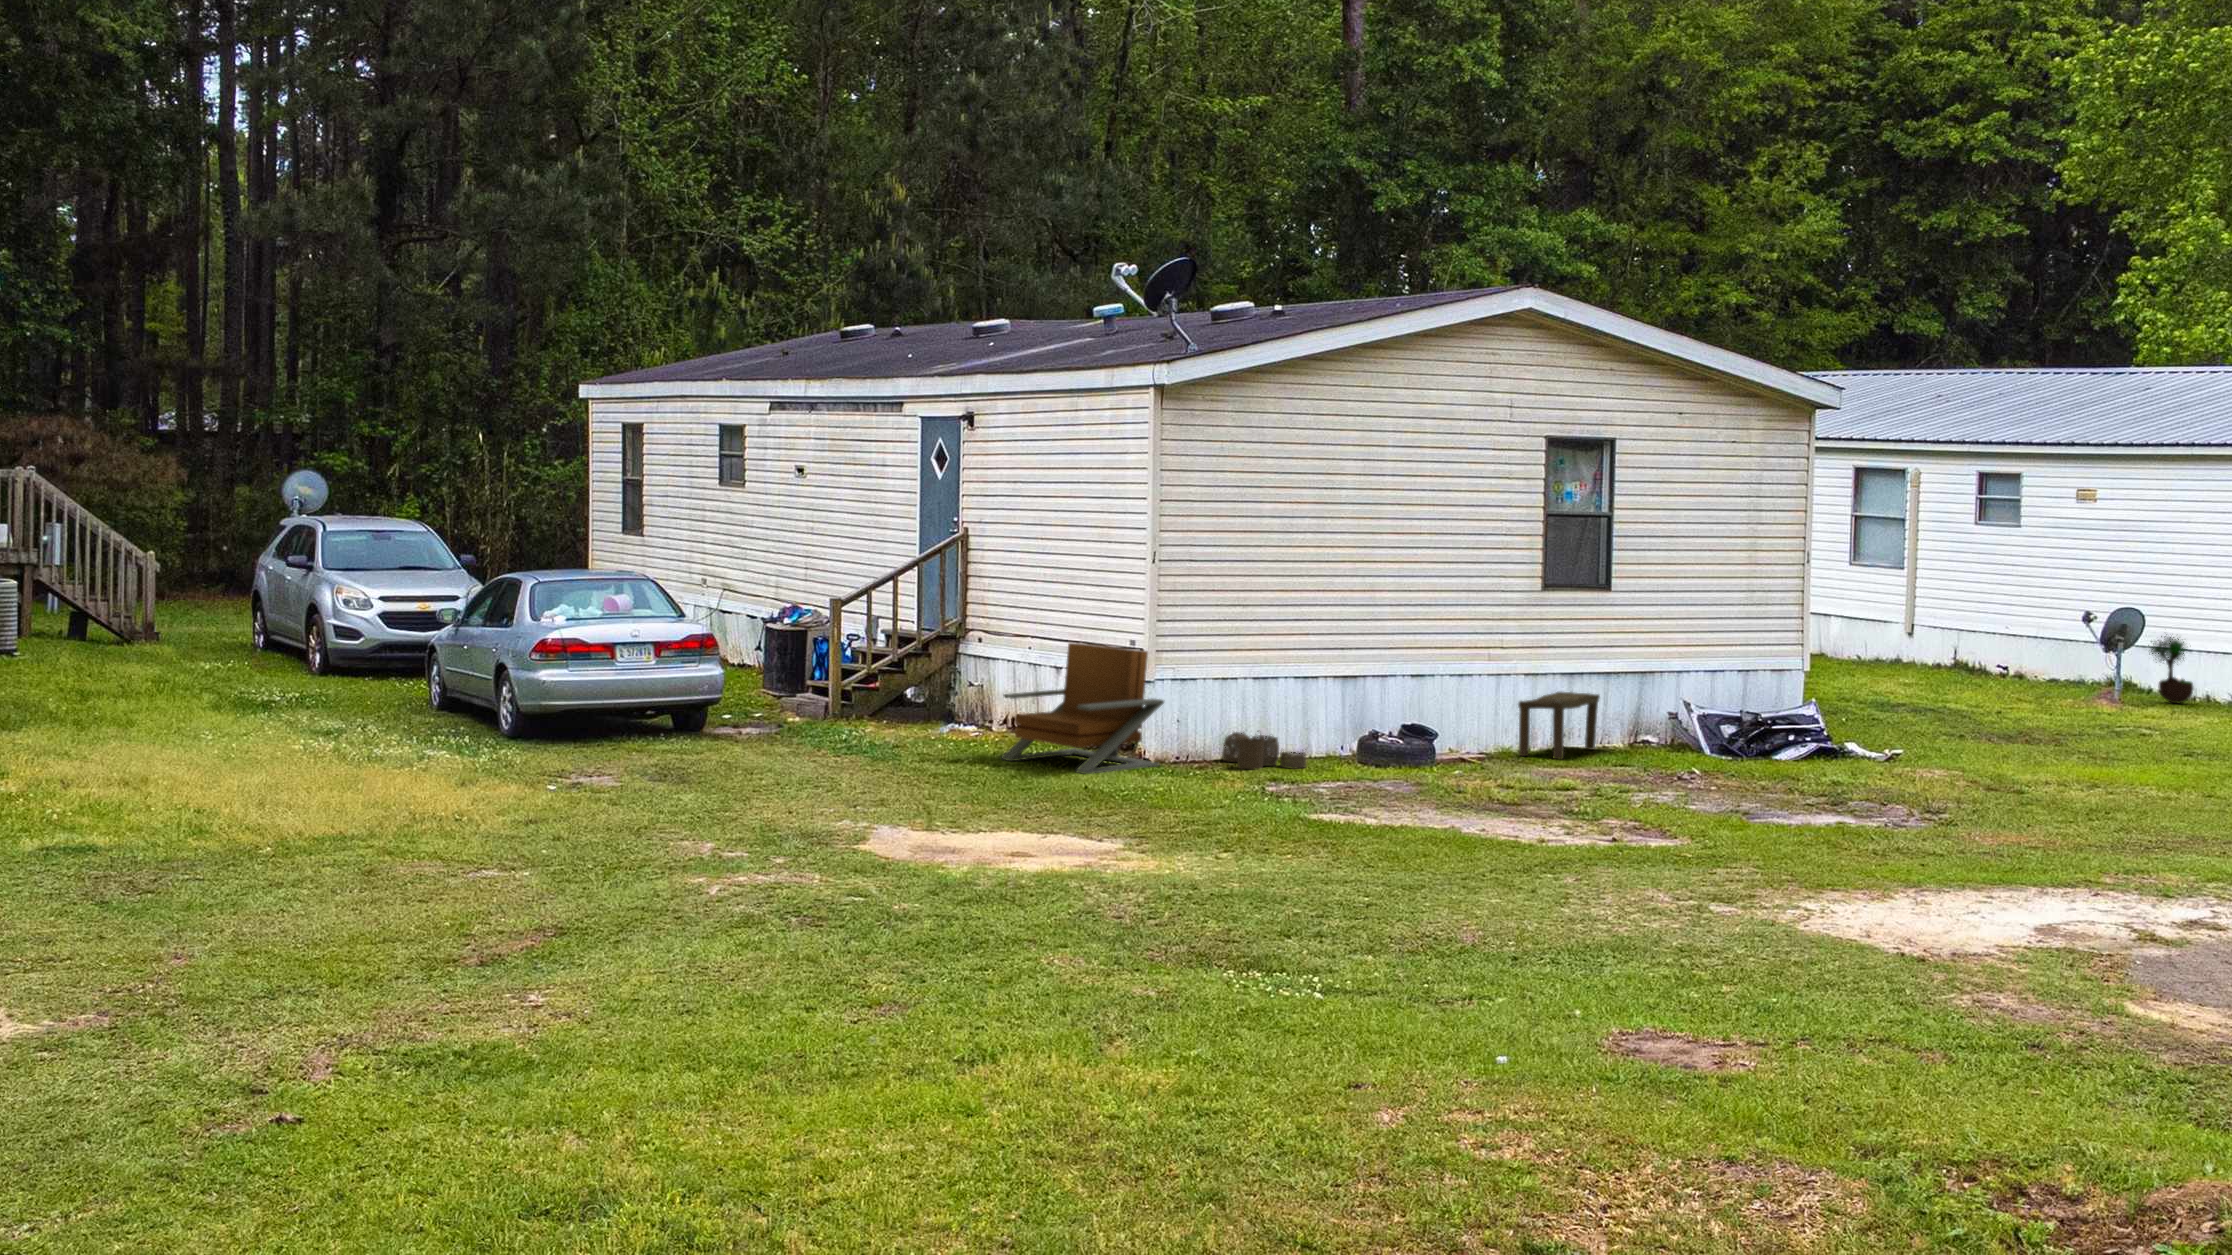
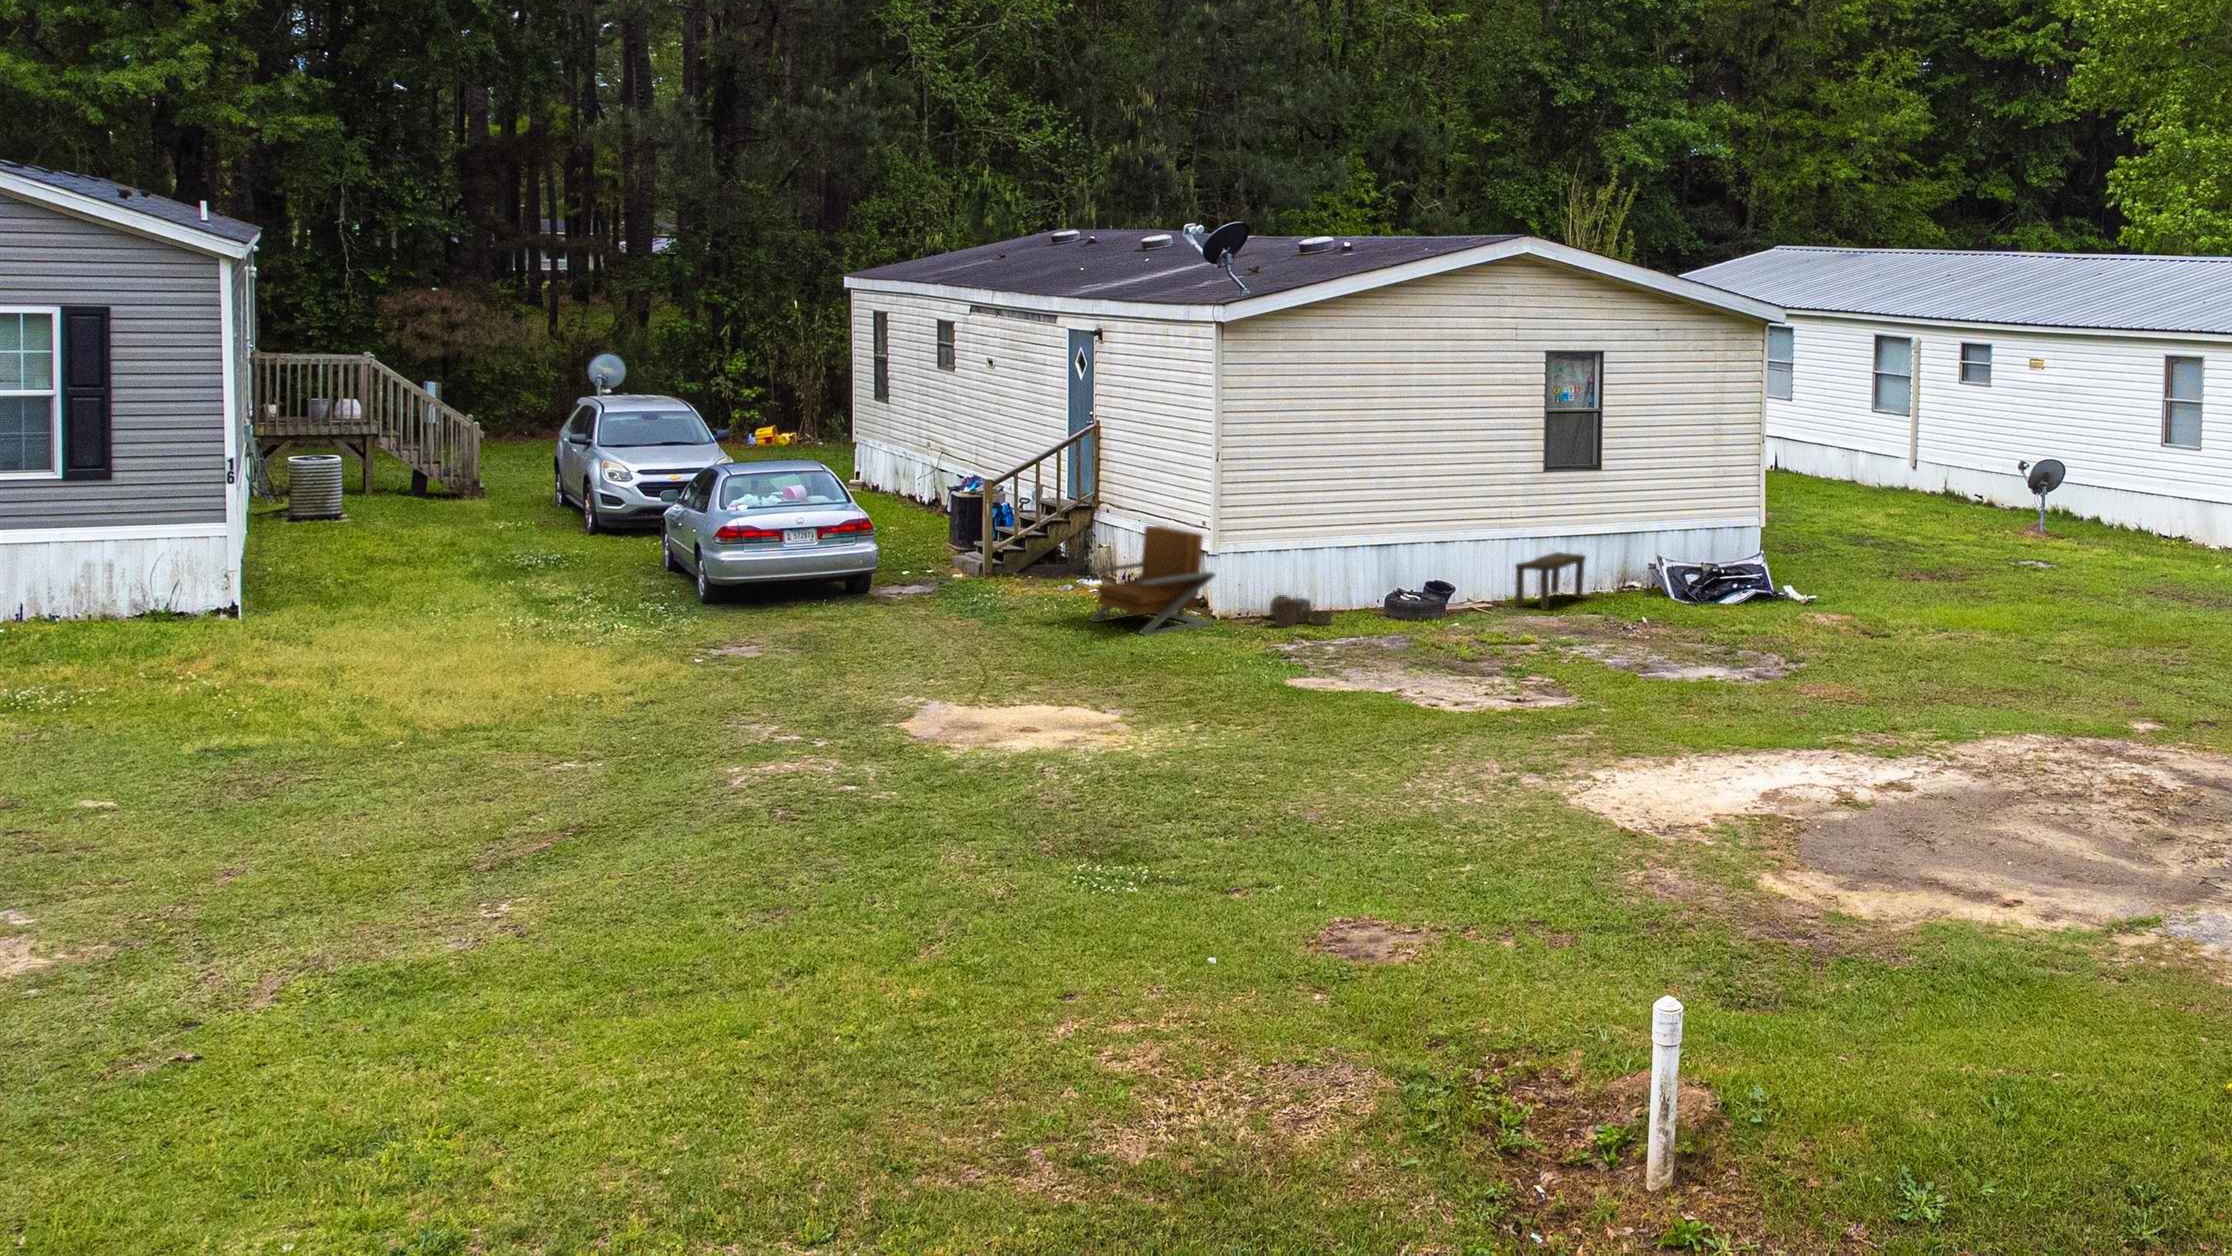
potted tree: present [2148,634,2193,704] -> none [2069,476,2106,534]

